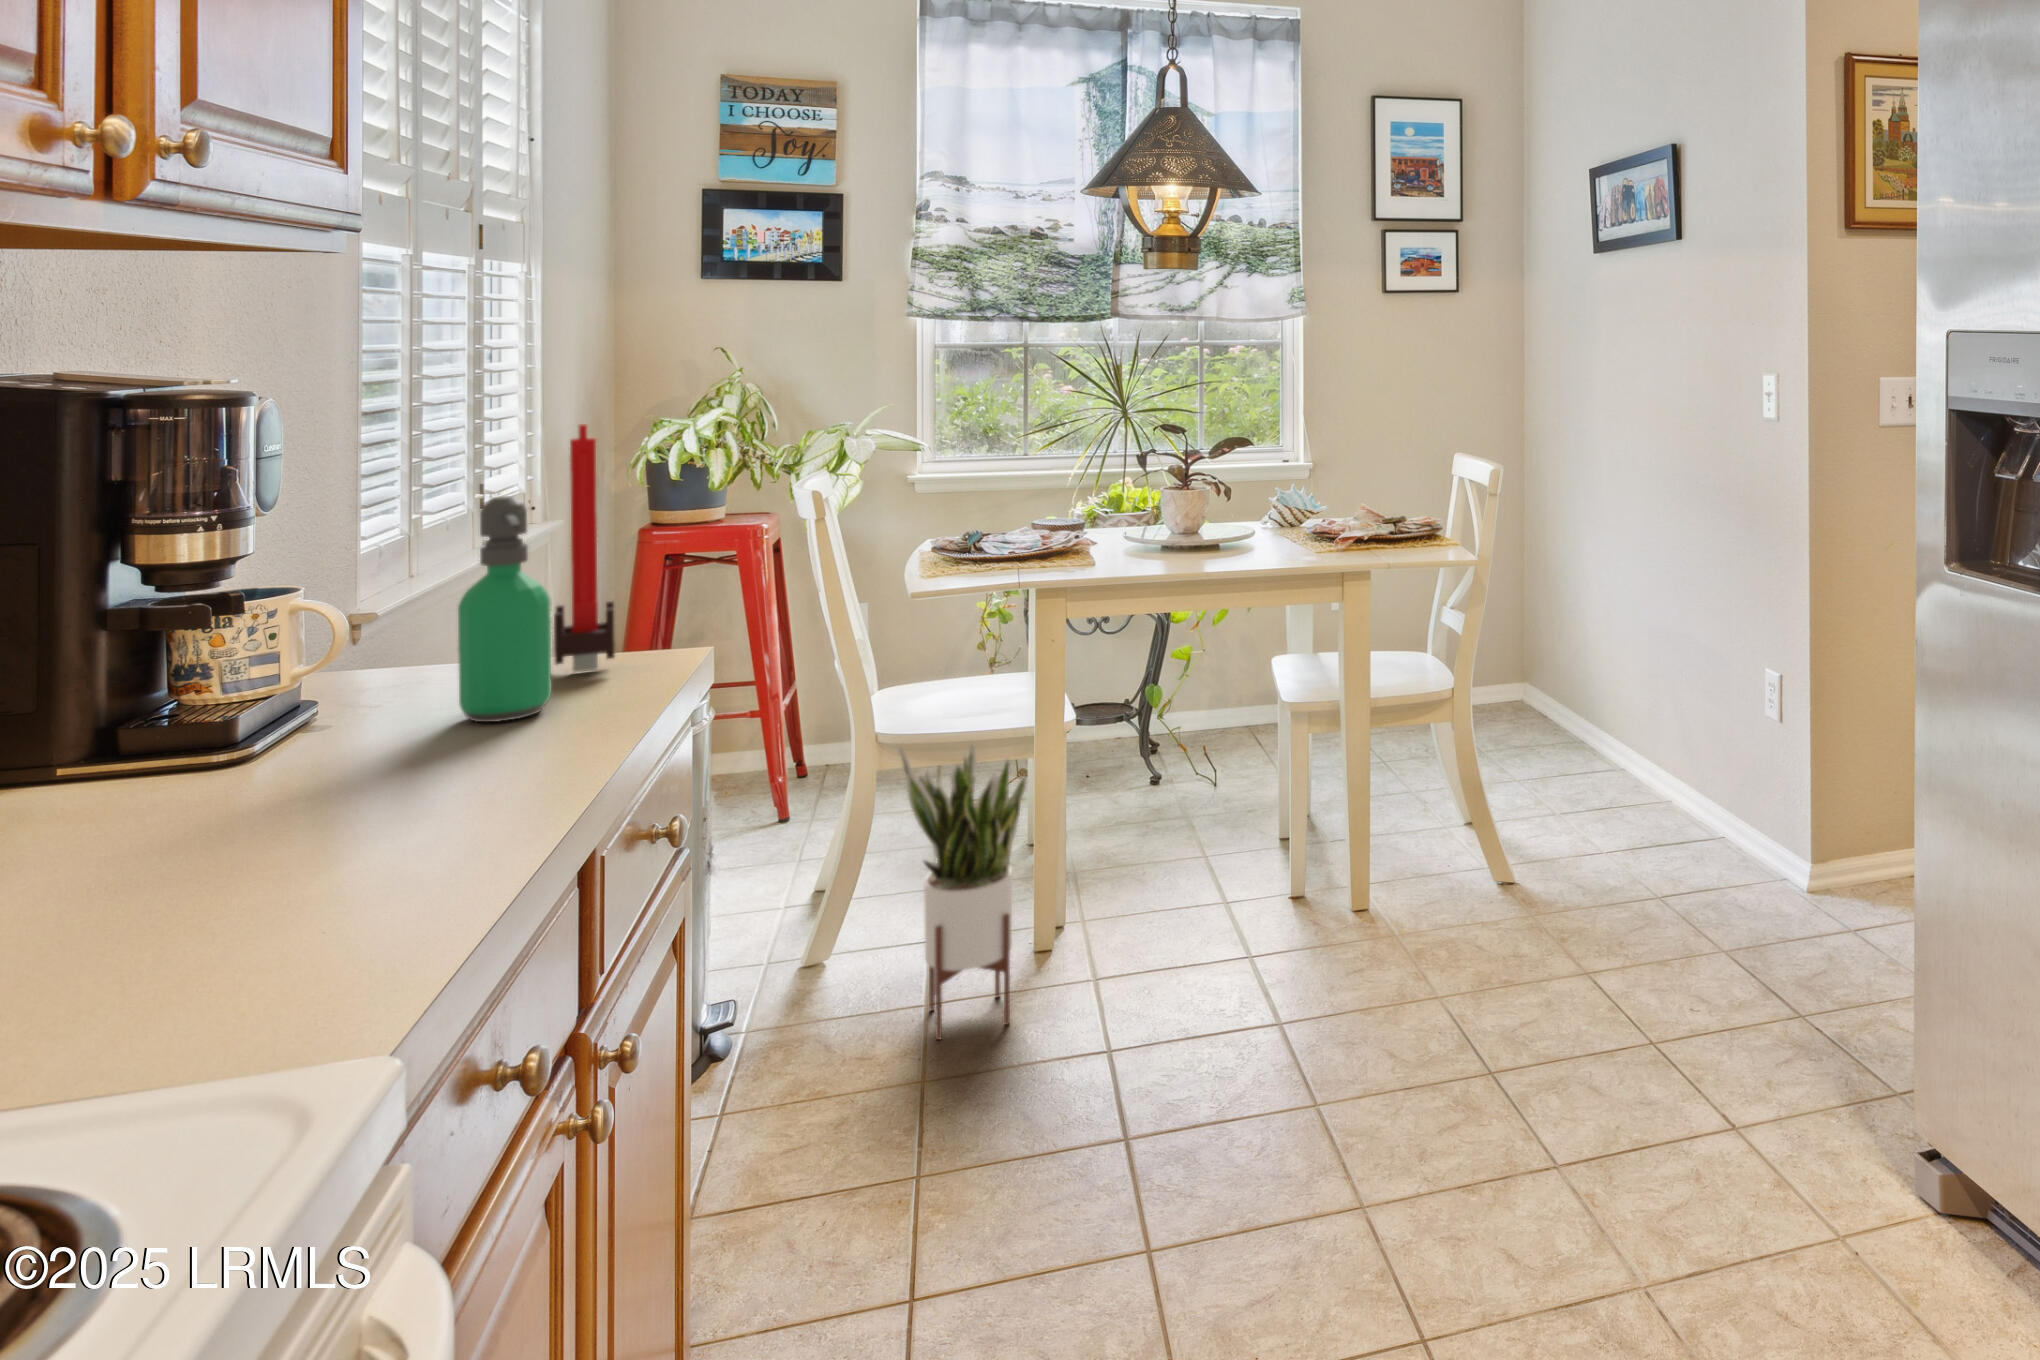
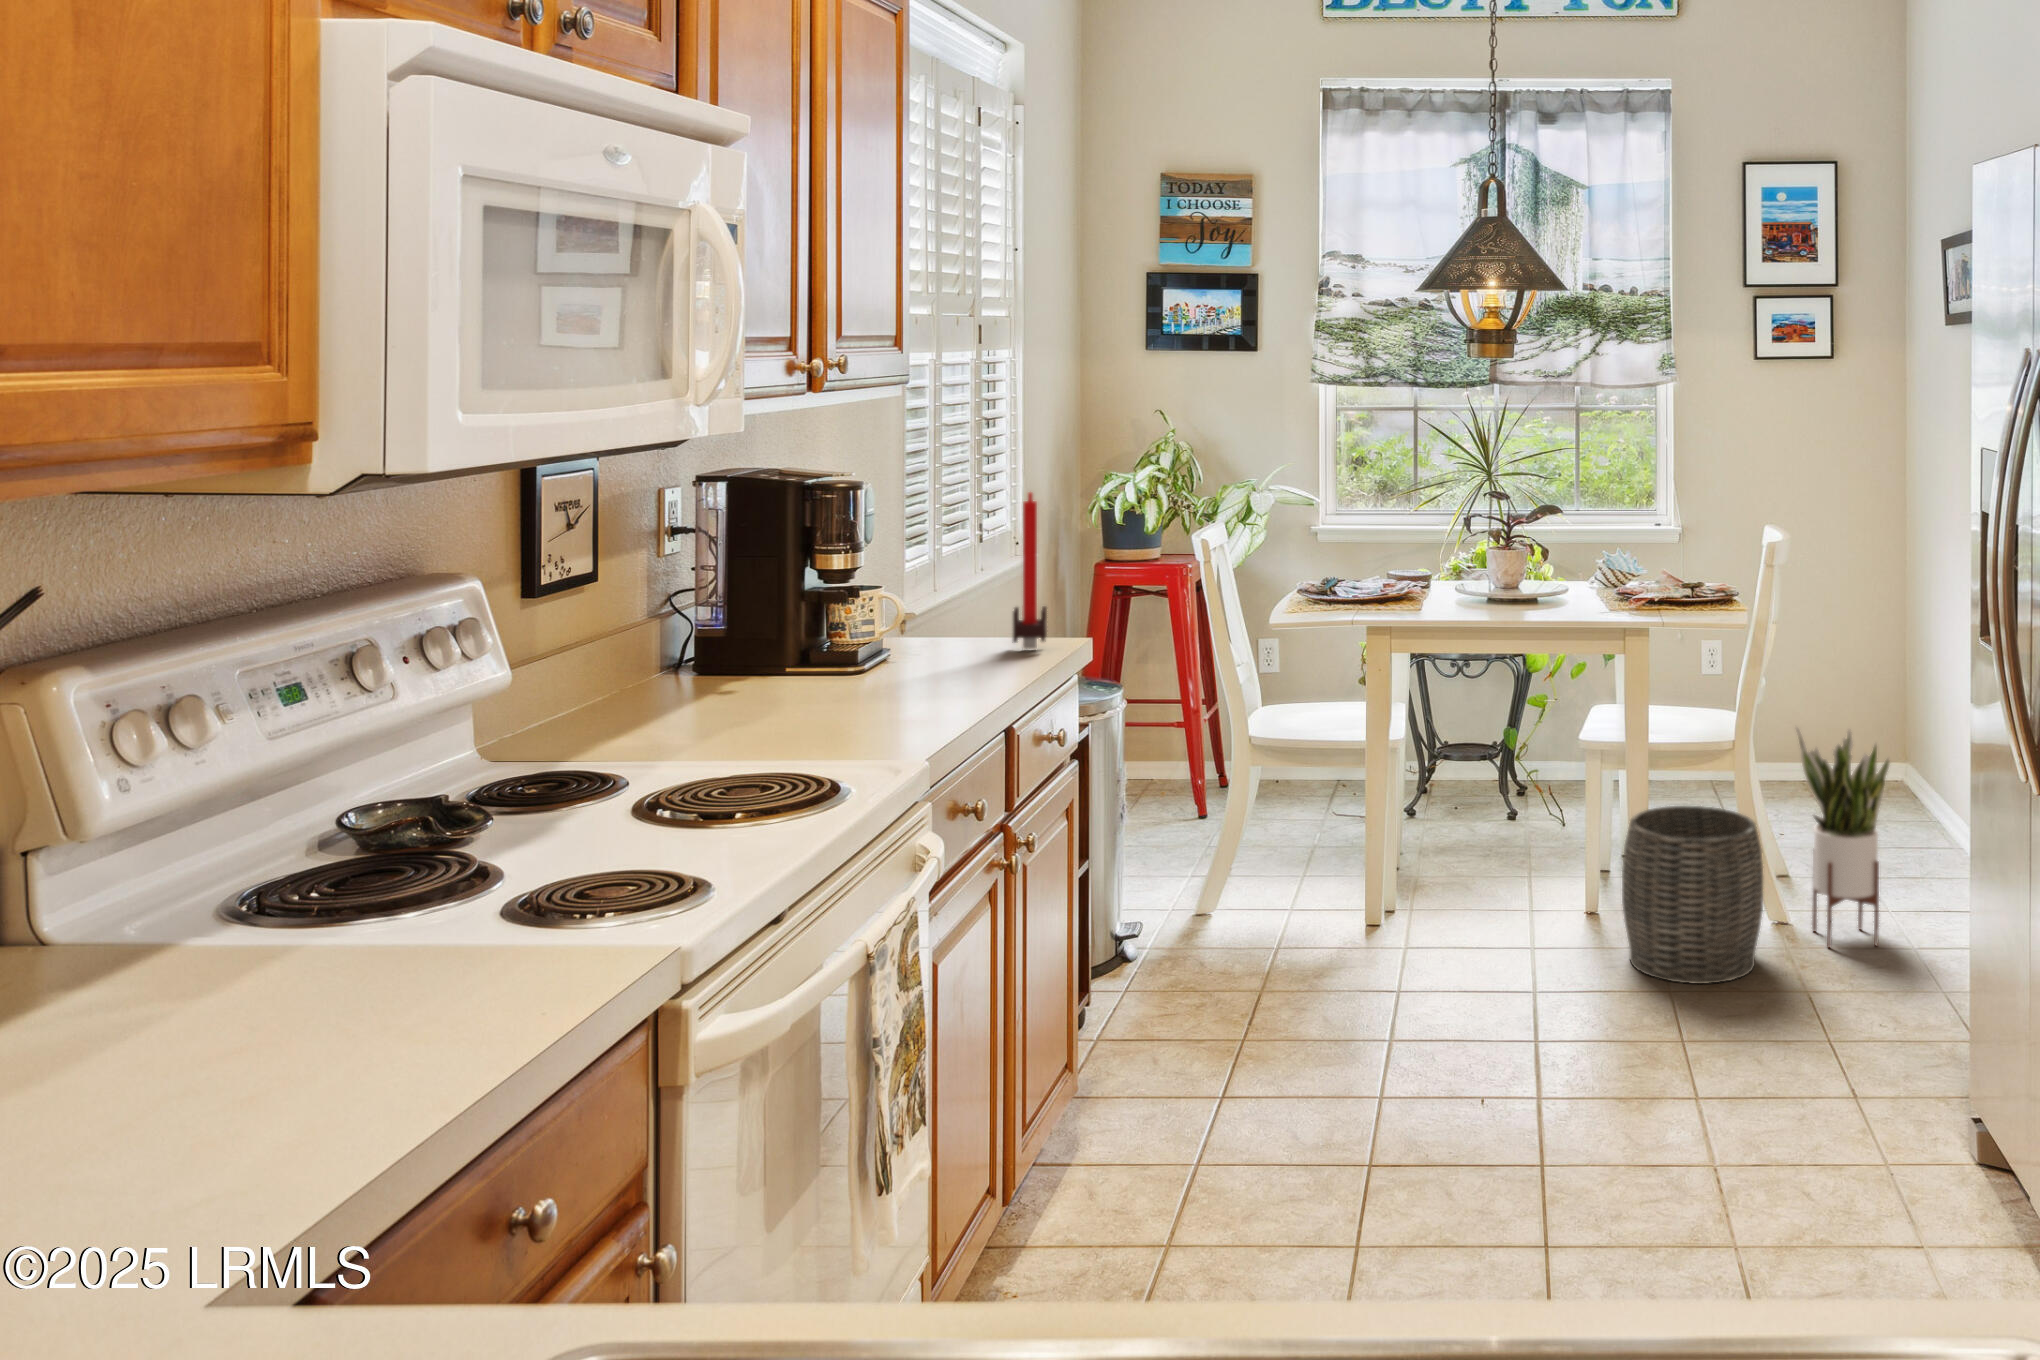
soap dispenser: present [458,496,551,722] -> none [962,537,1008,670]
potted plant: present [898,743,1026,1040] -> present [1796,728,1890,947]
woven basket: none [1352,761,1508,968] -> present [1622,806,1763,984]

